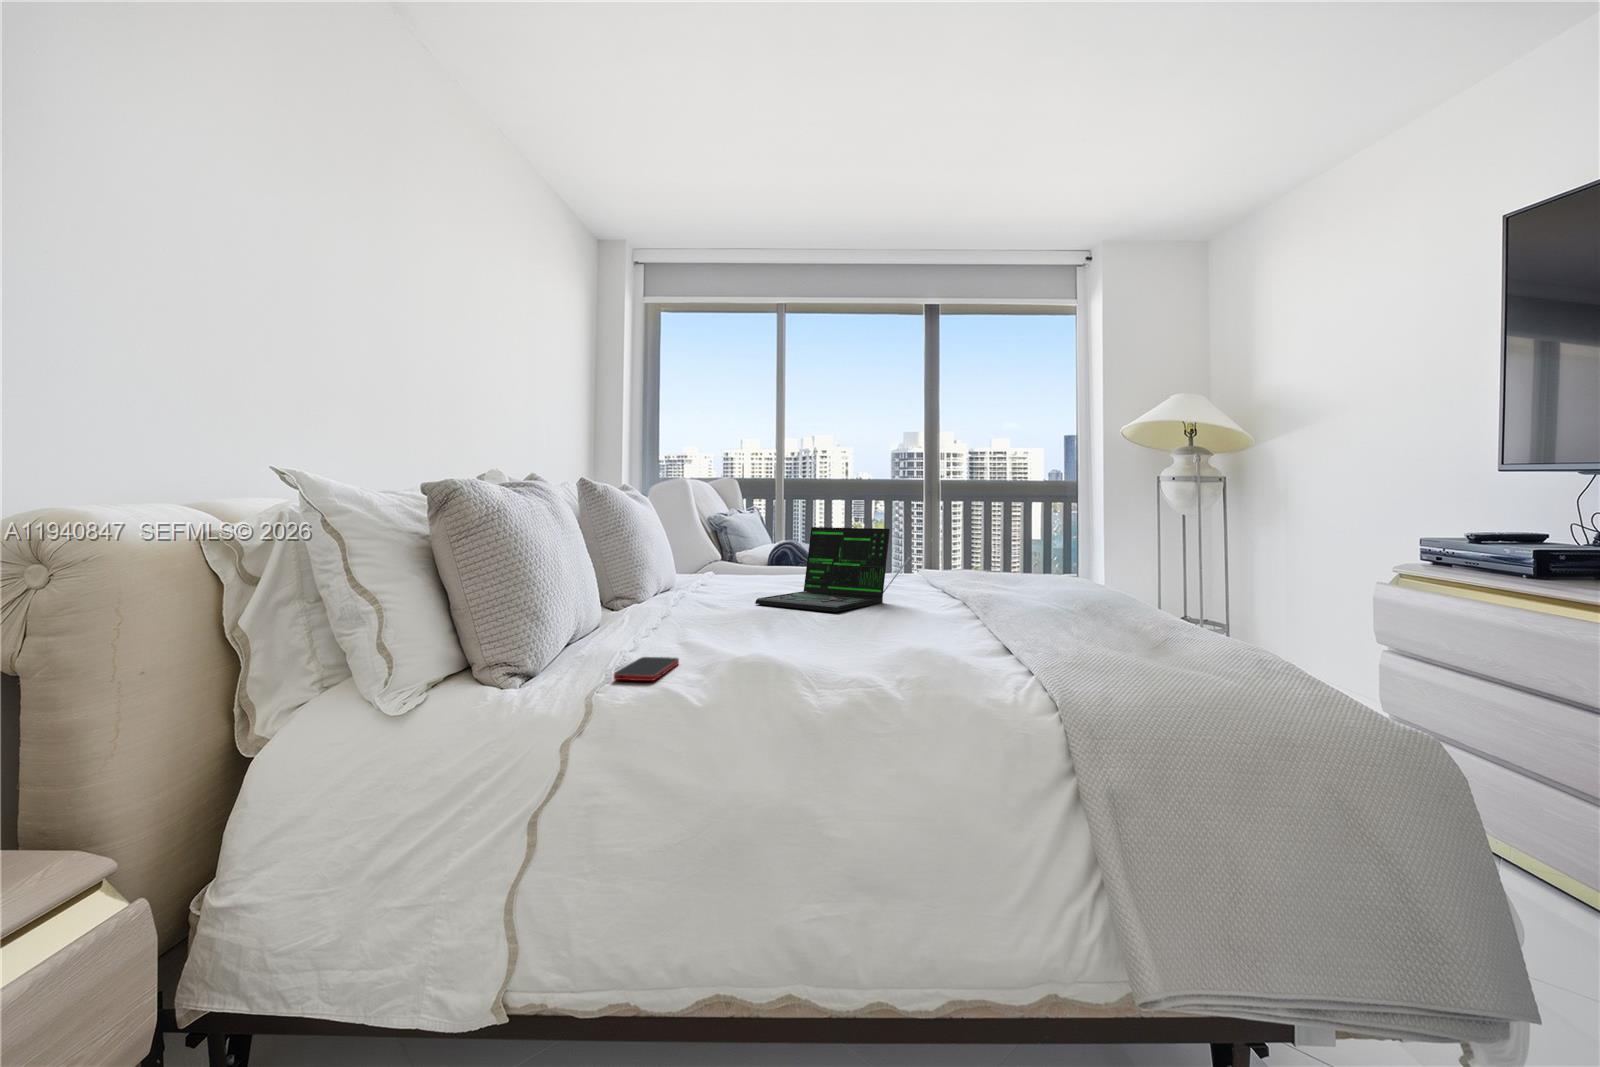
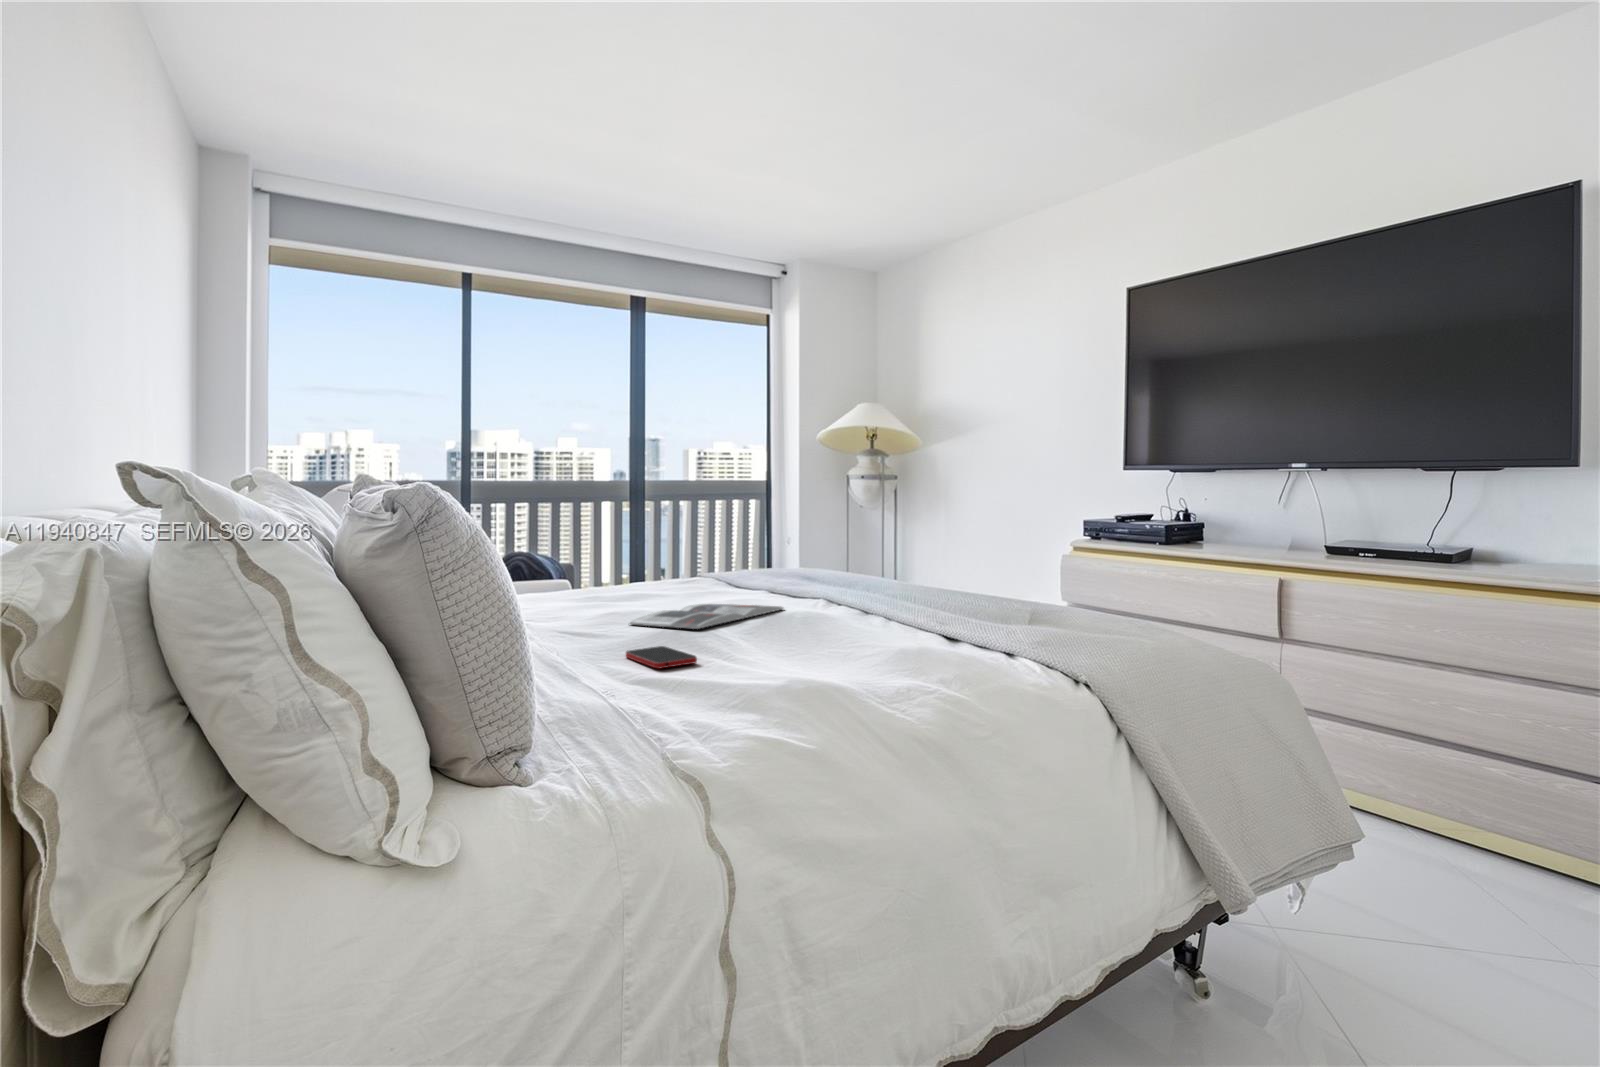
laptop: present [755,527,910,612] -> none [546,520,687,608]
magazine: none [750,619,913,646] -> present [630,604,783,629]

